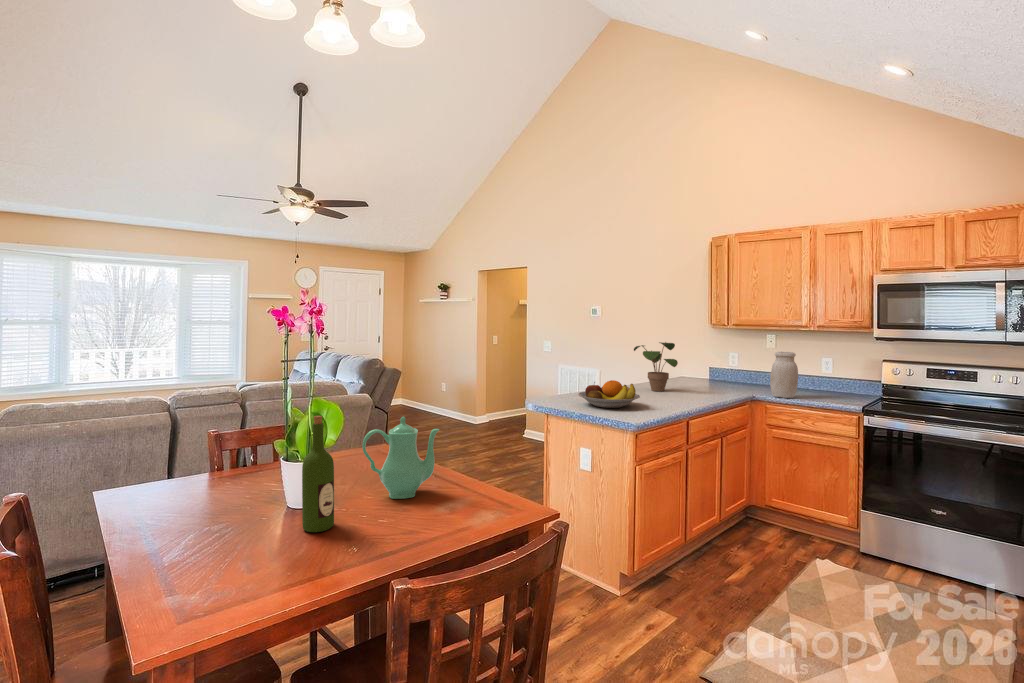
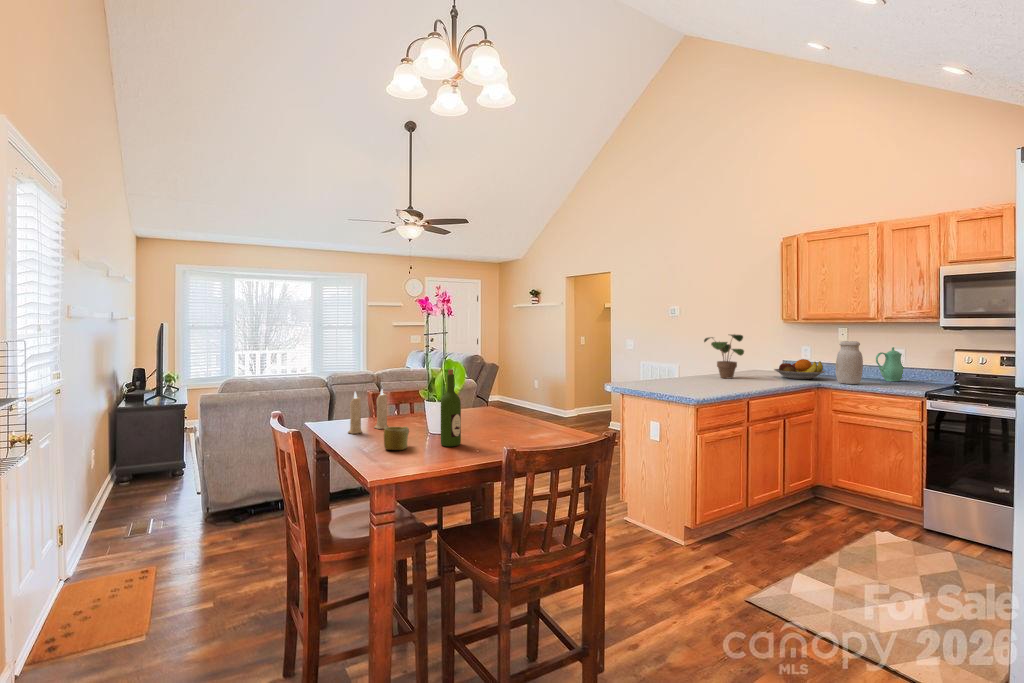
fruit bowl: present [578,380,640,408] -> present [774,359,825,379]
teapot: present [362,417,439,499] -> present [876,347,904,381]
candle: none [160,434,231,510] -> present [348,390,388,434]
mug: none [206,505,252,549] -> present [384,427,409,450]

